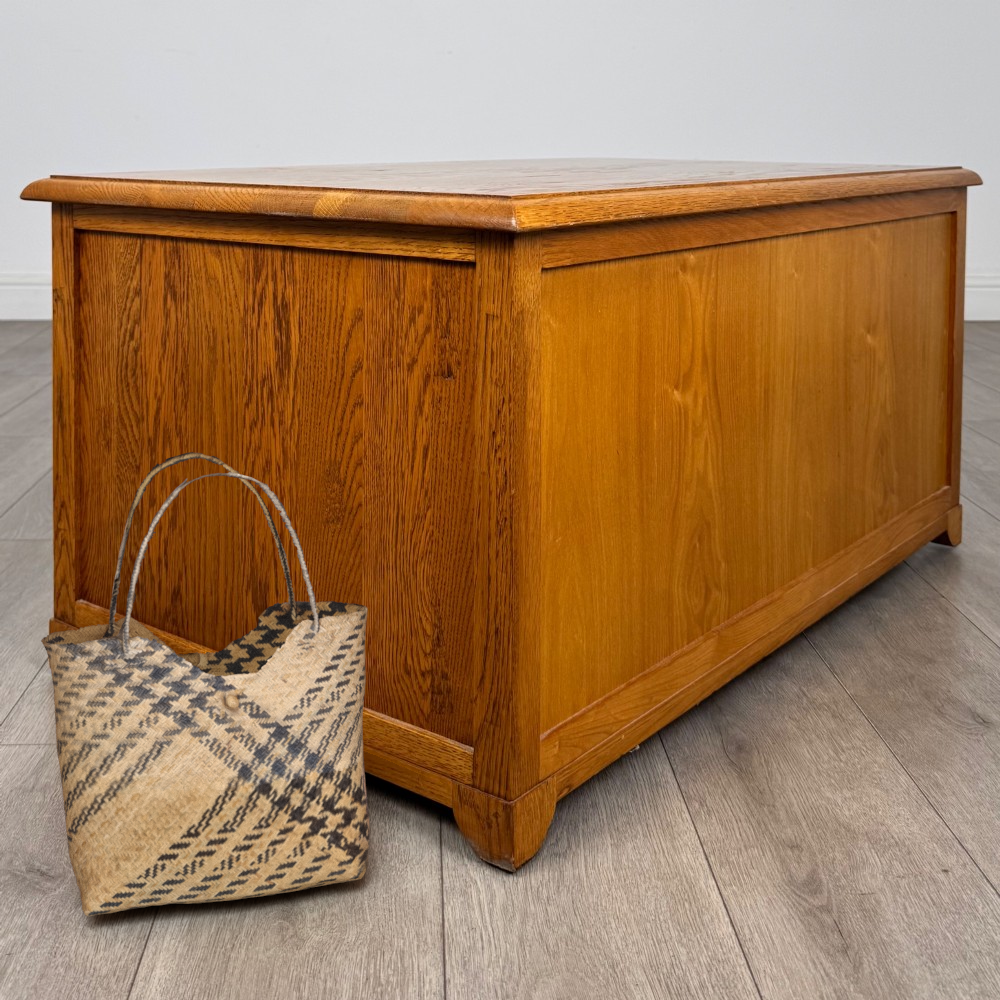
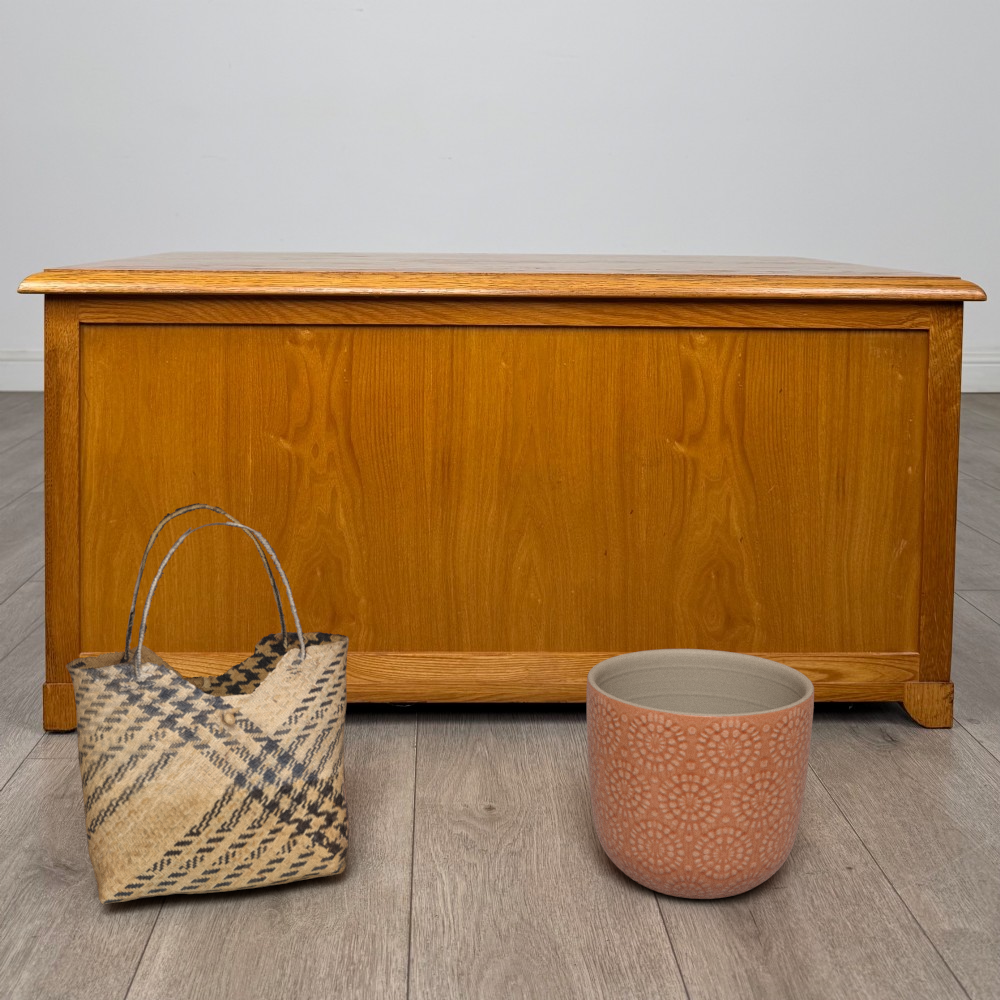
planter: none [644,619,909,907] -> present [587,649,814,899]

